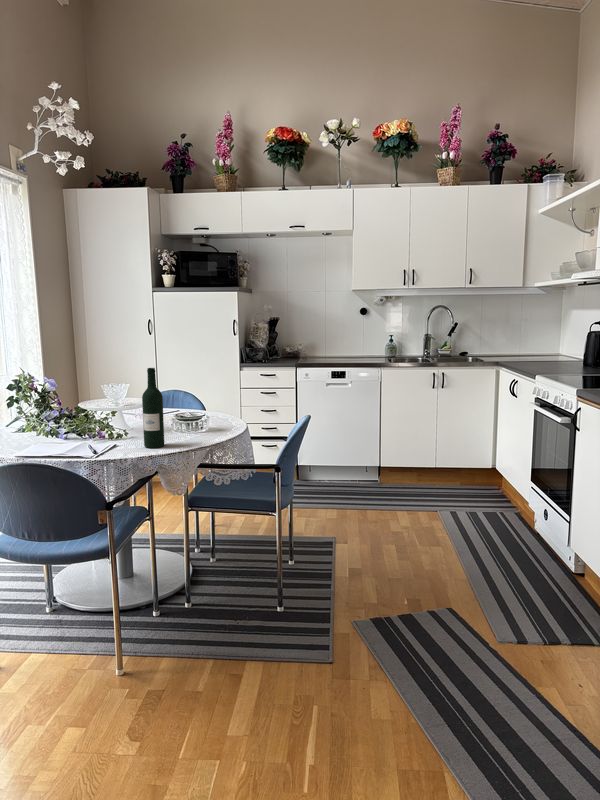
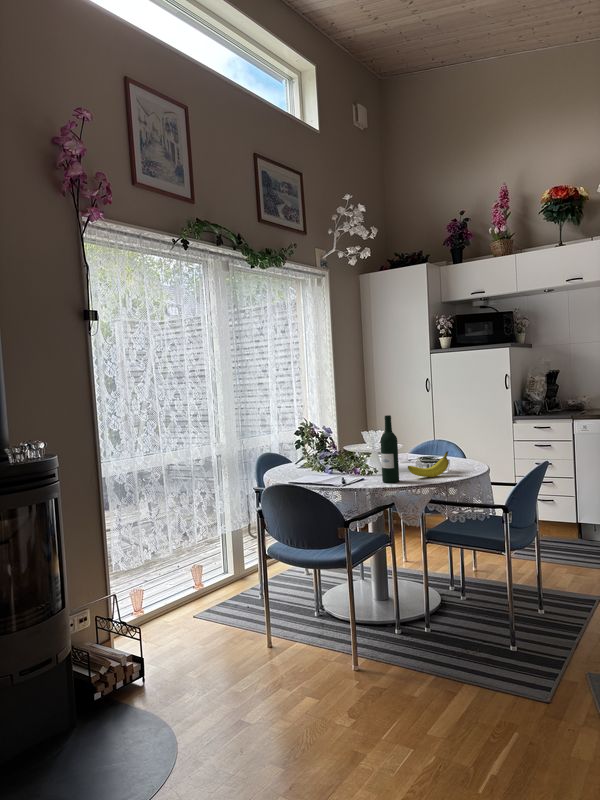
fruit: none [172,407,216,438] -> present [408,451,449,477]

